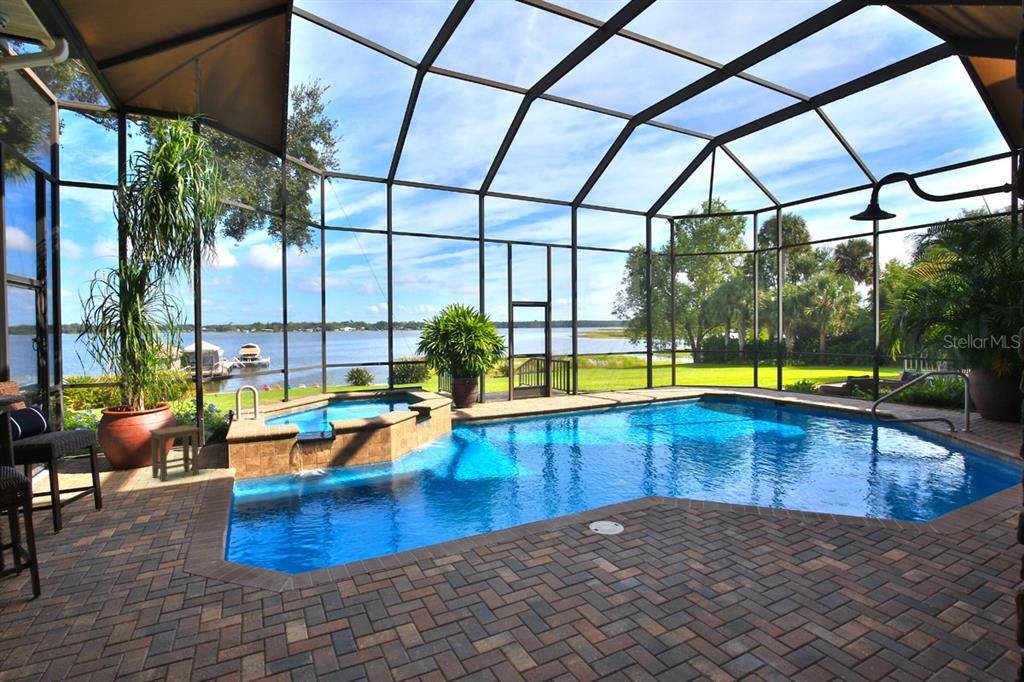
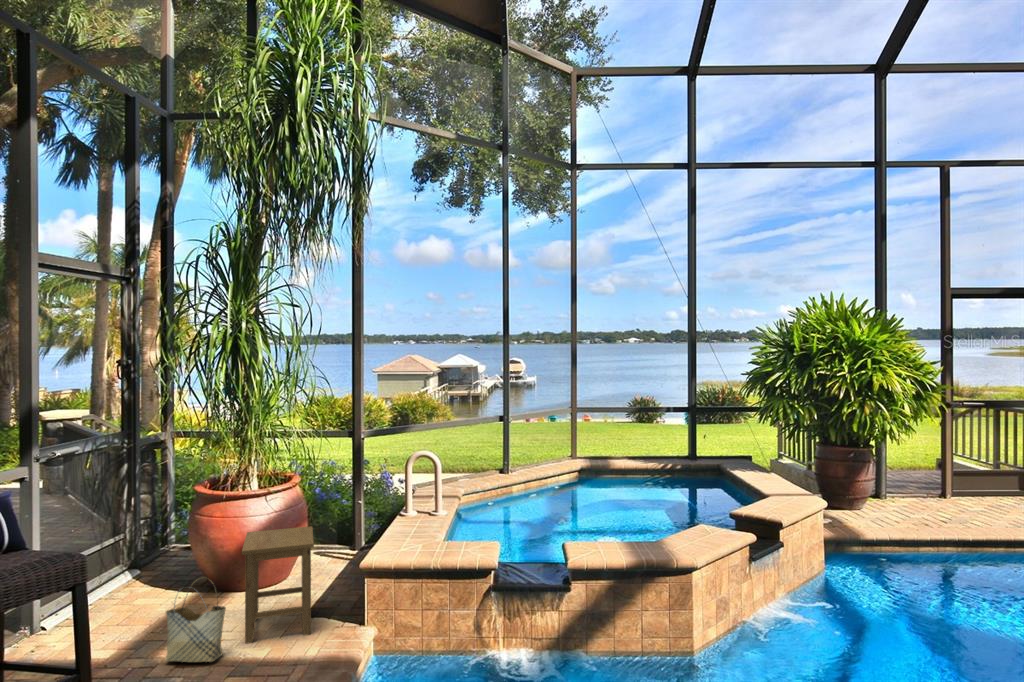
woven basket: none [118,448,155,491] -> present [165,577,226,662]

